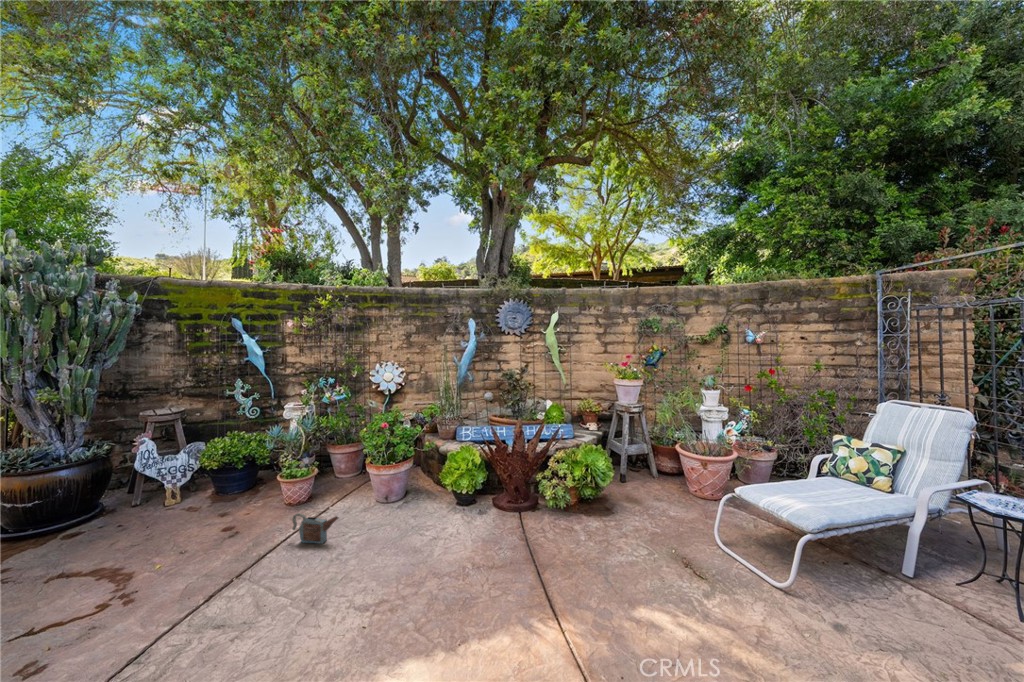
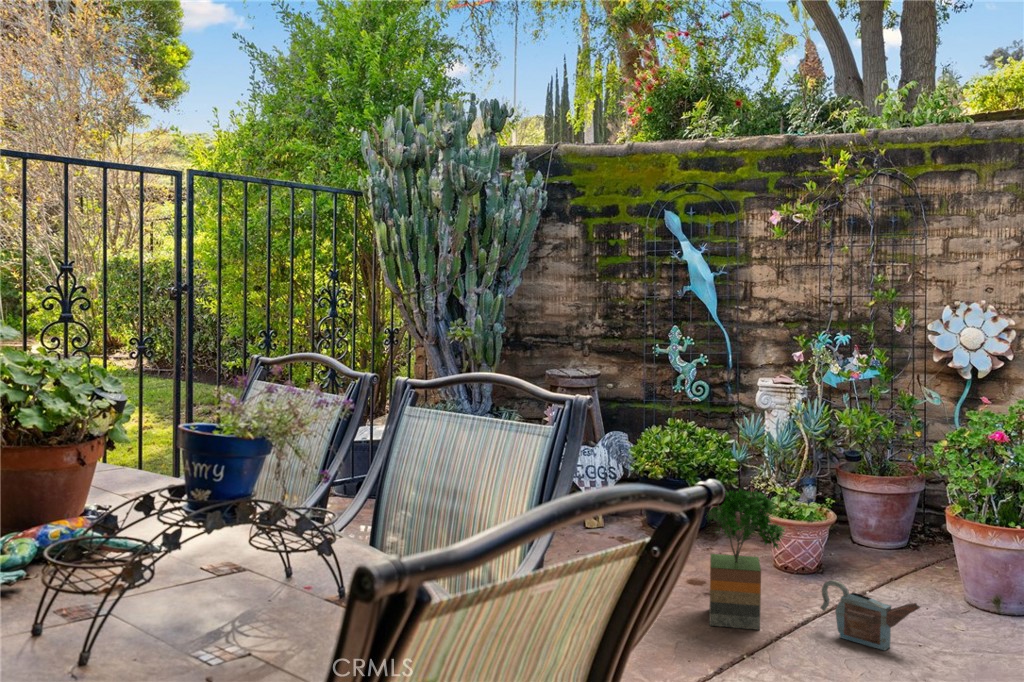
potted tree: none [213,472,273,559] -> present [706,489,785,630]

